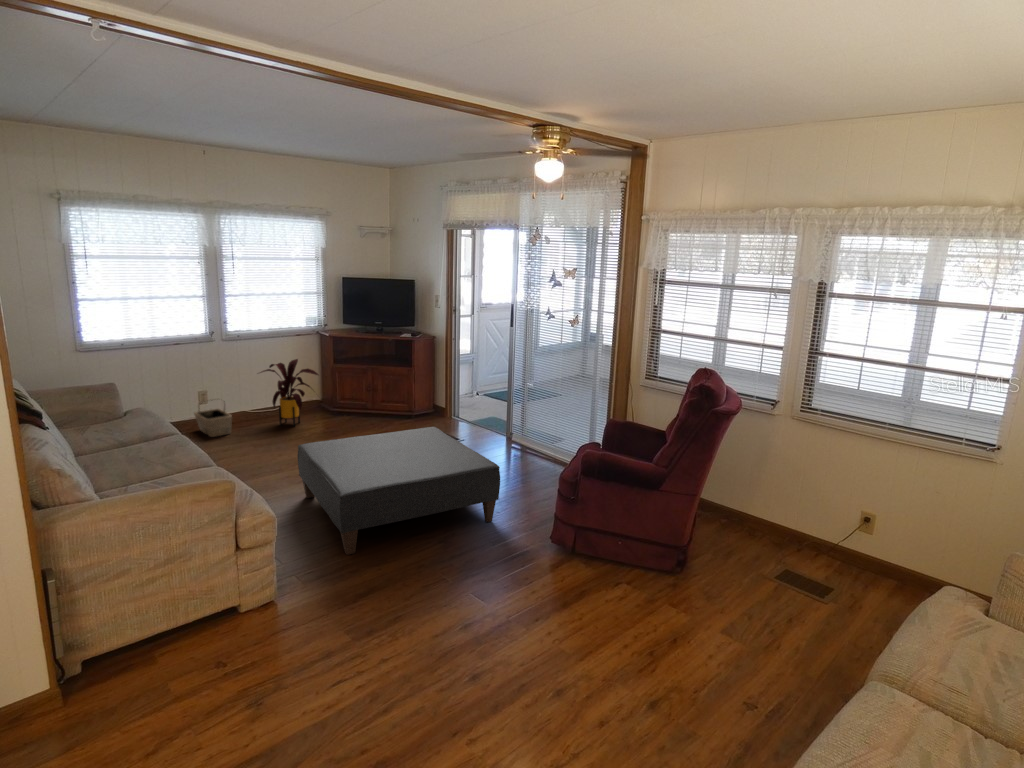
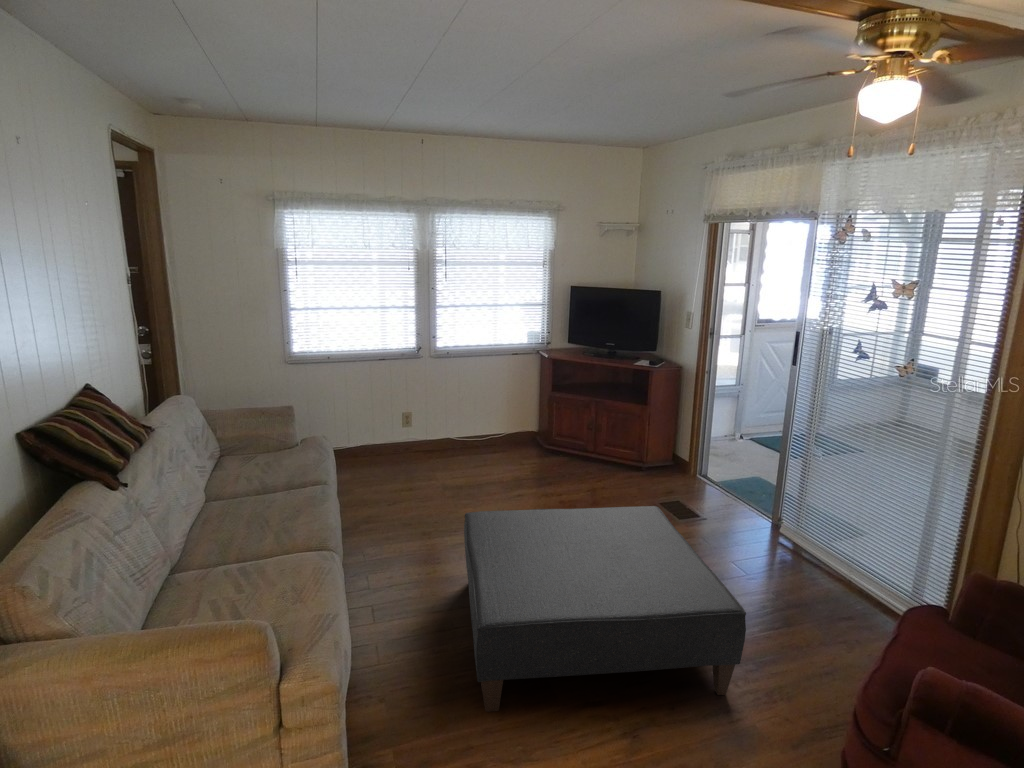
house plant: present [260,359,318,427] -> none [461,383,530,465]
basket: present [194,399,232,437] -> none [394,424,430,468]

